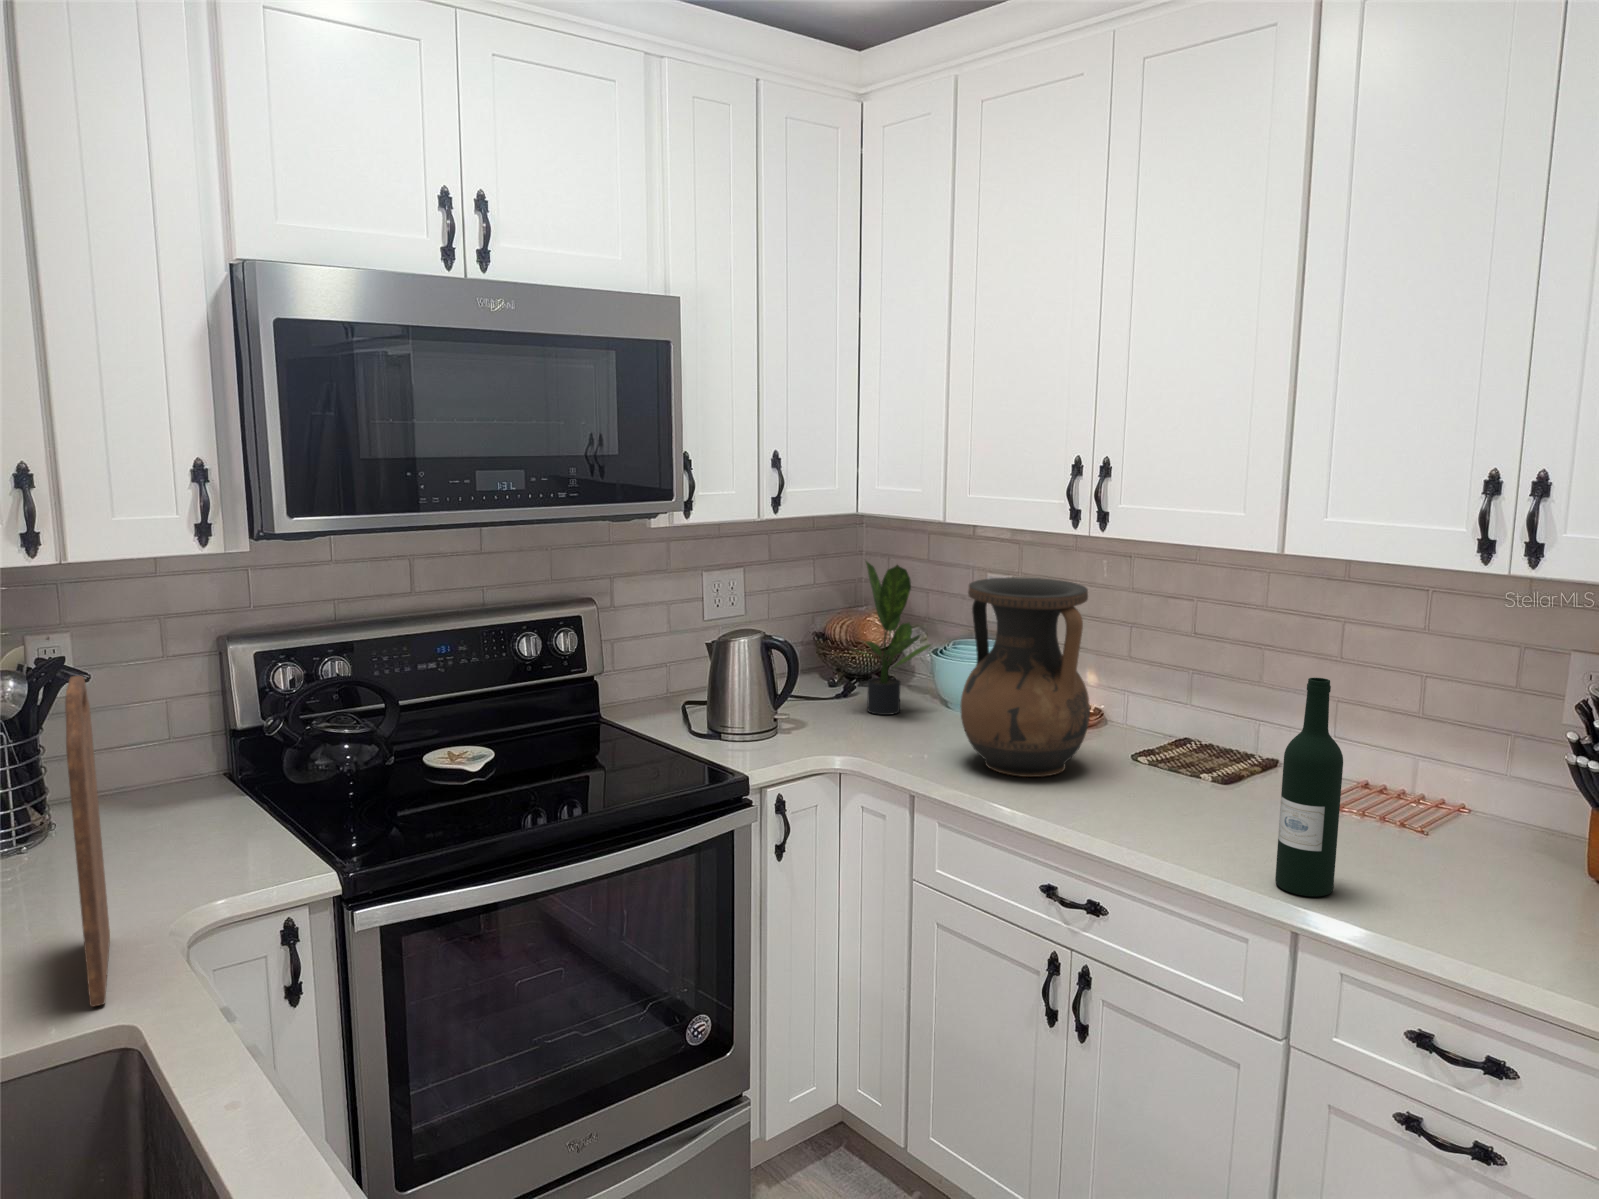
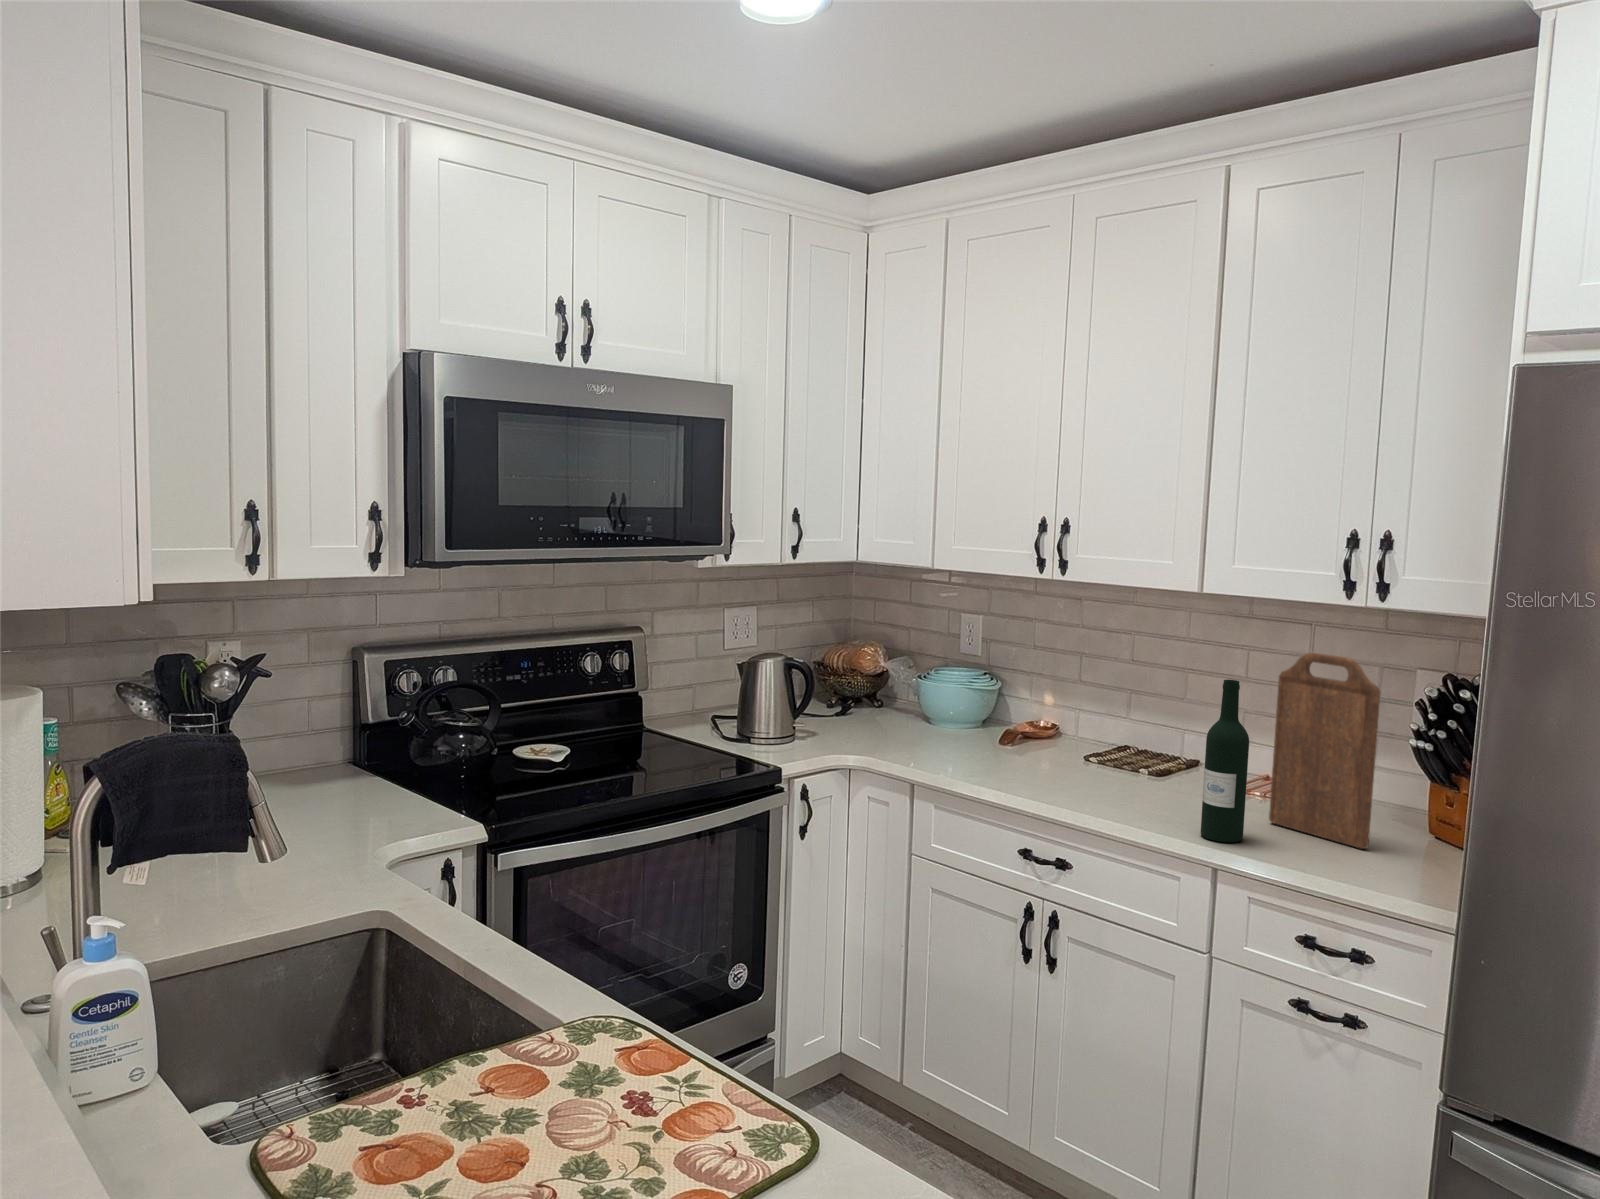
potted plant: present [858,561,931,715] -> none [851,600,919,729]
vase: present [960,577,1090,777] -> none [950,613,1053,770]
cutting board: present [65,676,110,1007] -> present [1269,653,1380,849]

